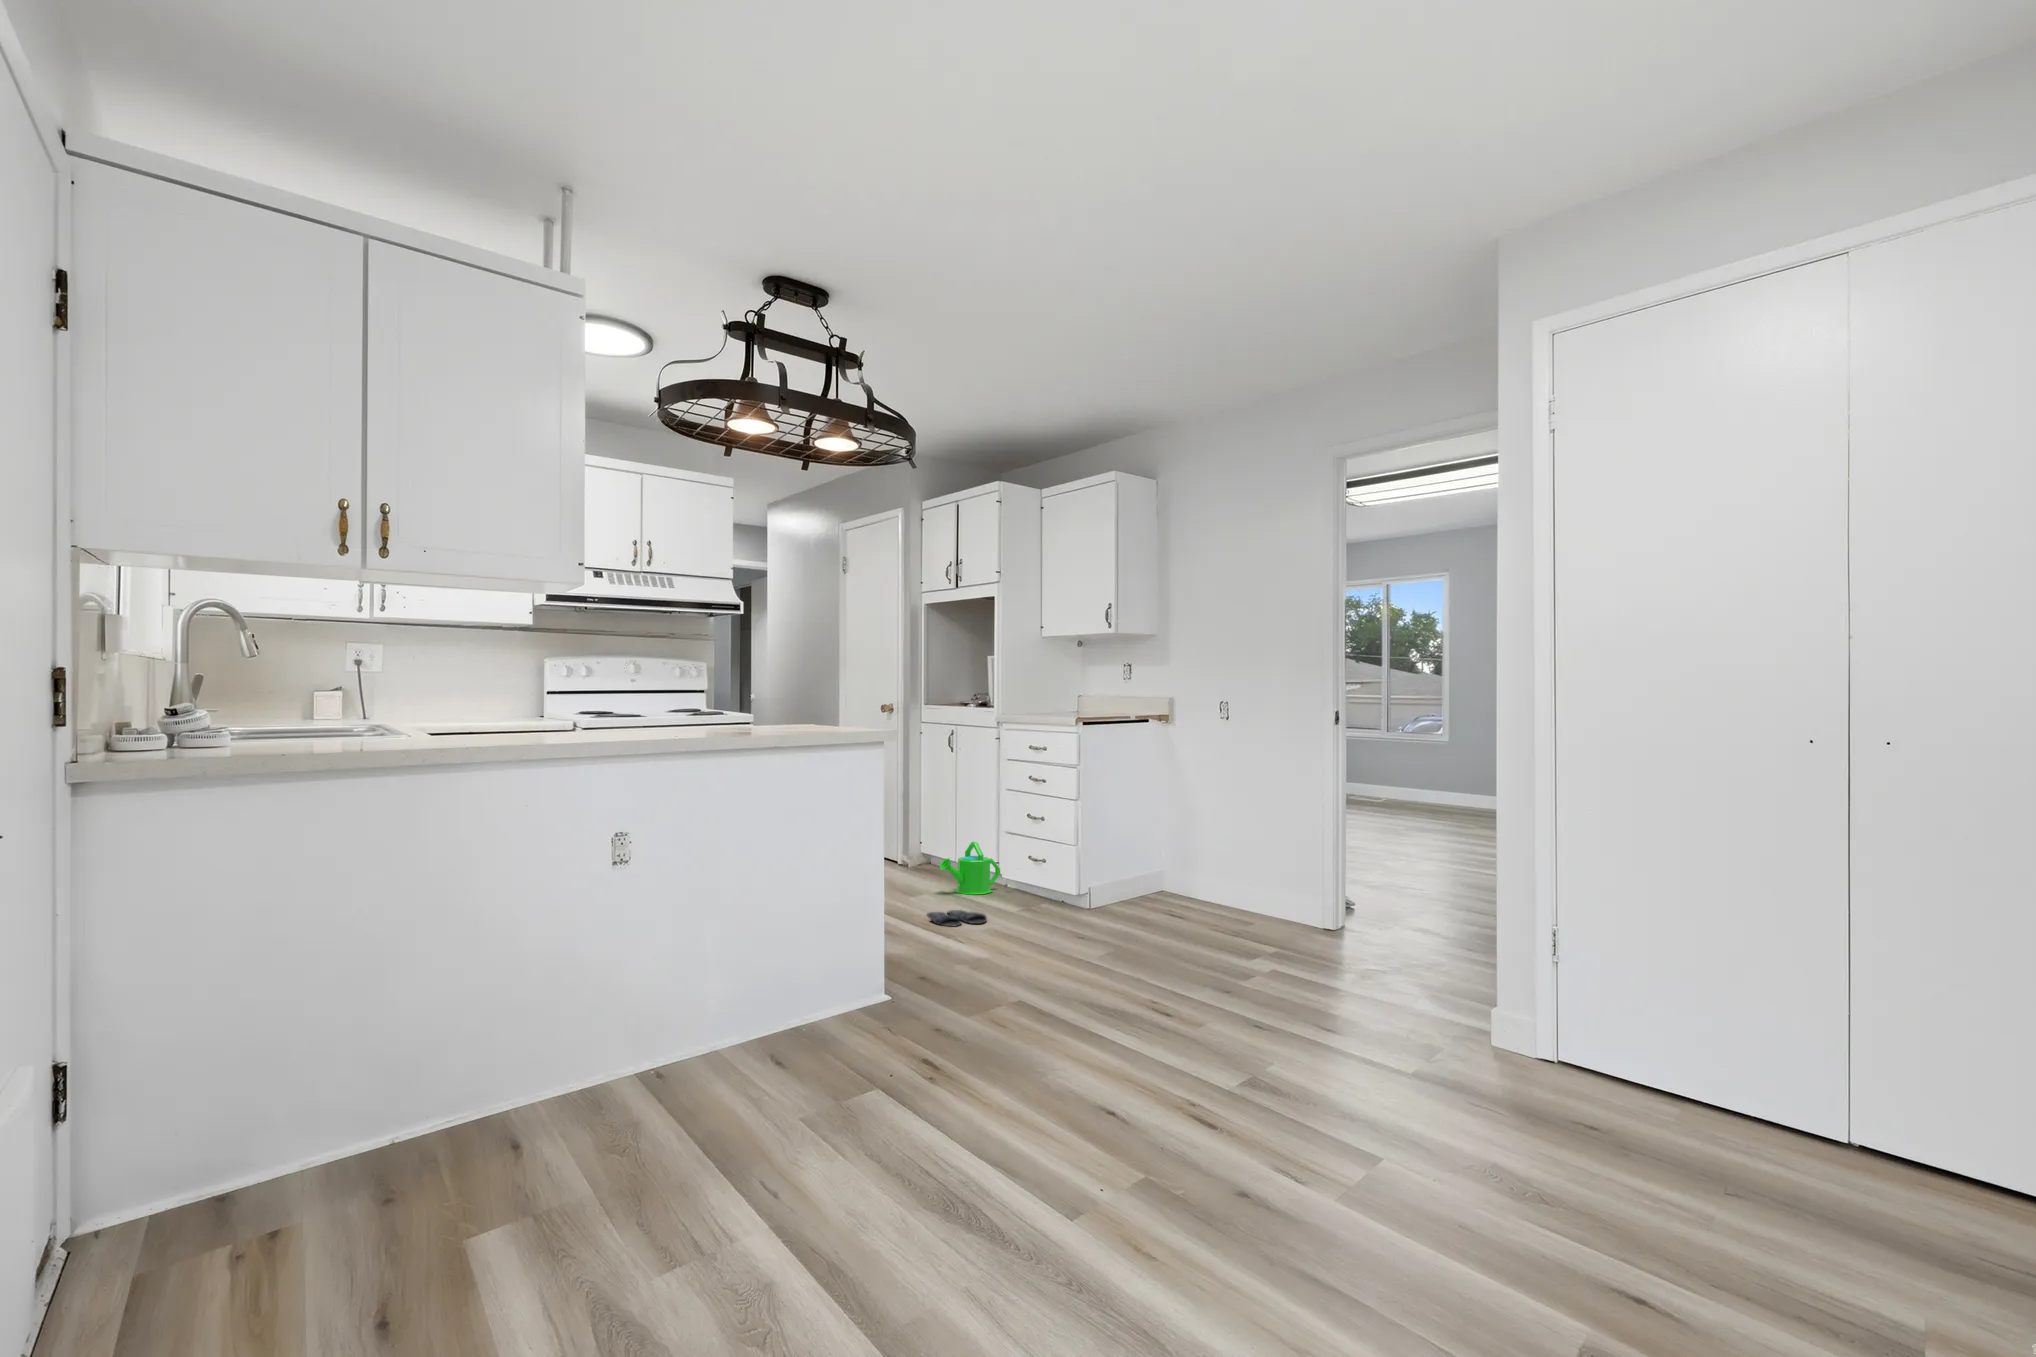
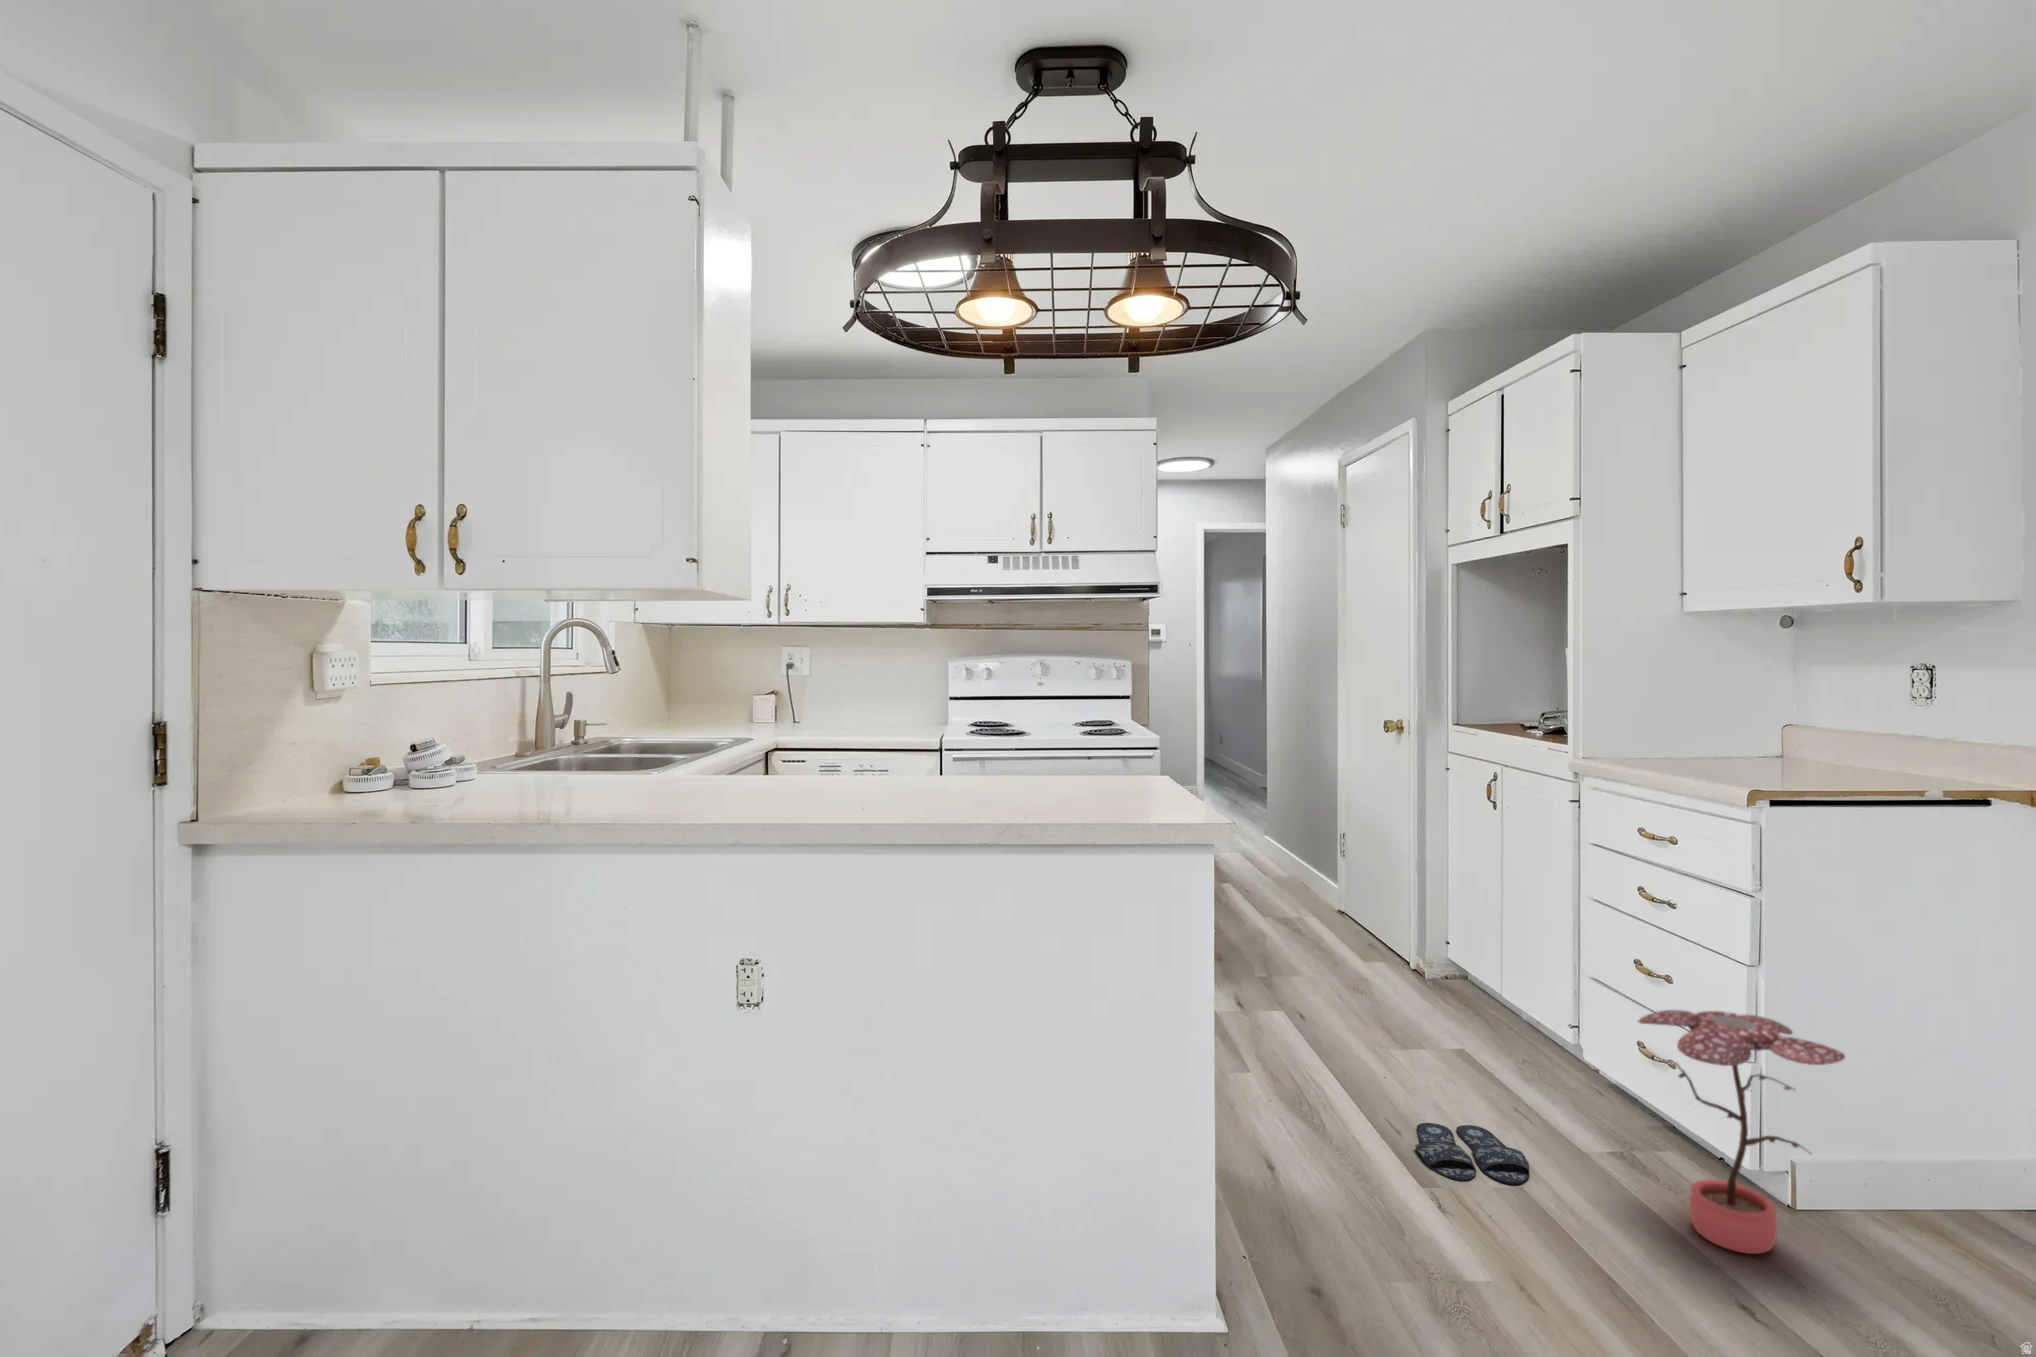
potted plant: none [1036,818,1117,928] -> present [1638,1010,1845,1254]
watering can: present [940,842,1000,895] -> none [1460,982,1582,1082]

